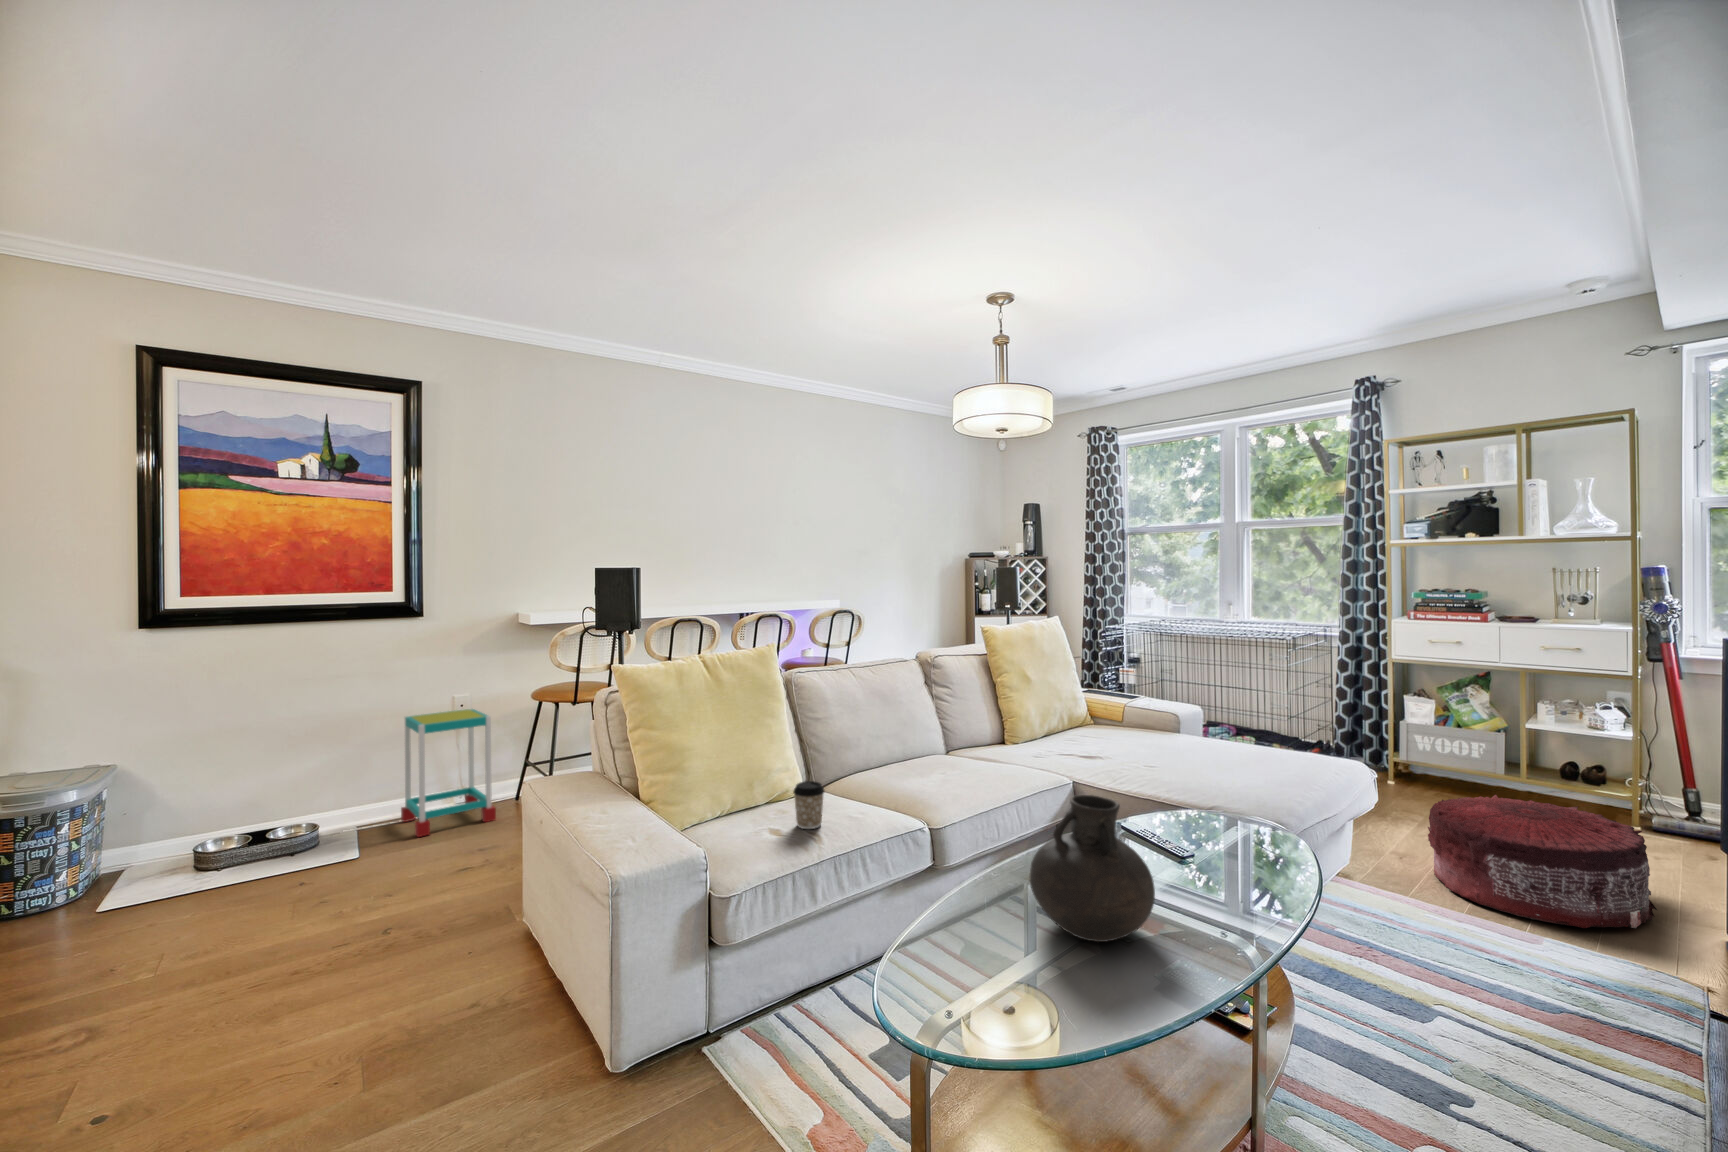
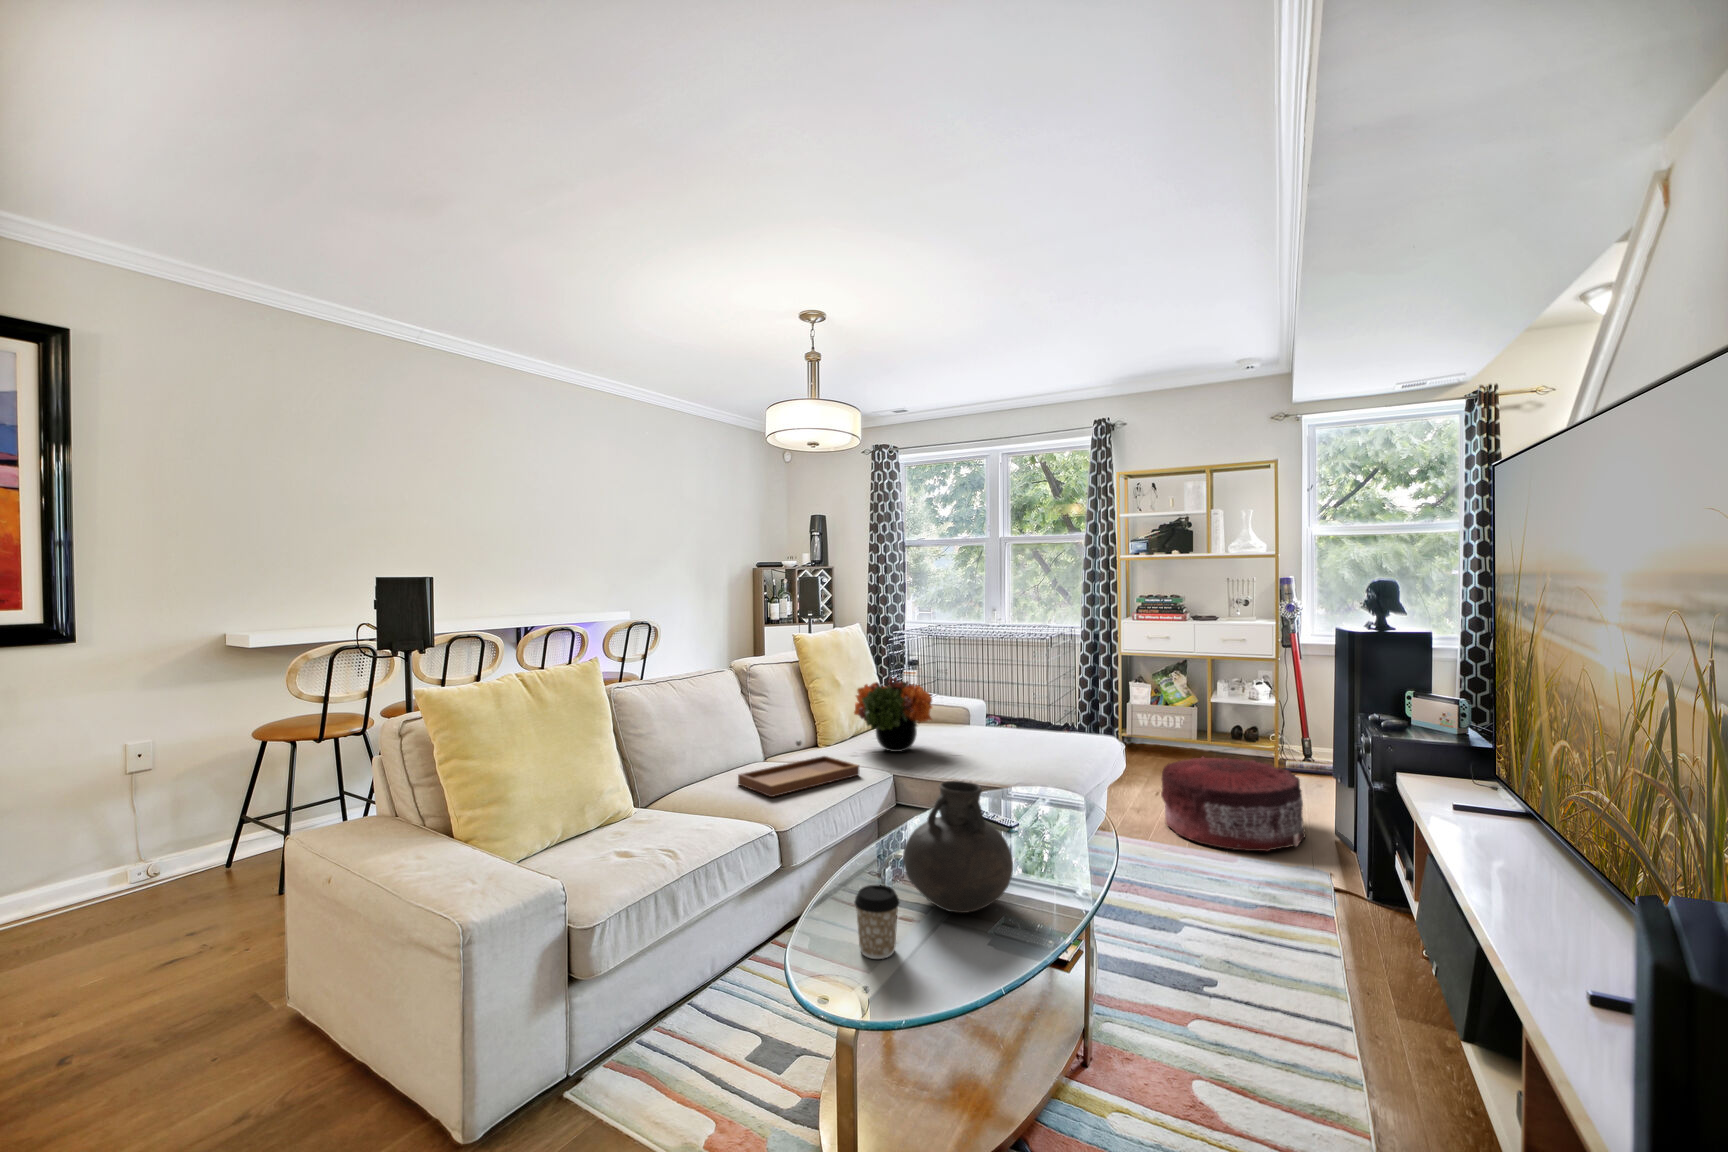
flower arrangement: none [1033,676,1125,757] -> present [854,677,932,752]
side table: present [401,709,496,837] -> none [52,752,208,924]
tray: none [903,737,1030,793] -> present [738,740,859,797]
coffee cup: present [793,781,824,829] -> present [854,885,900,959]

